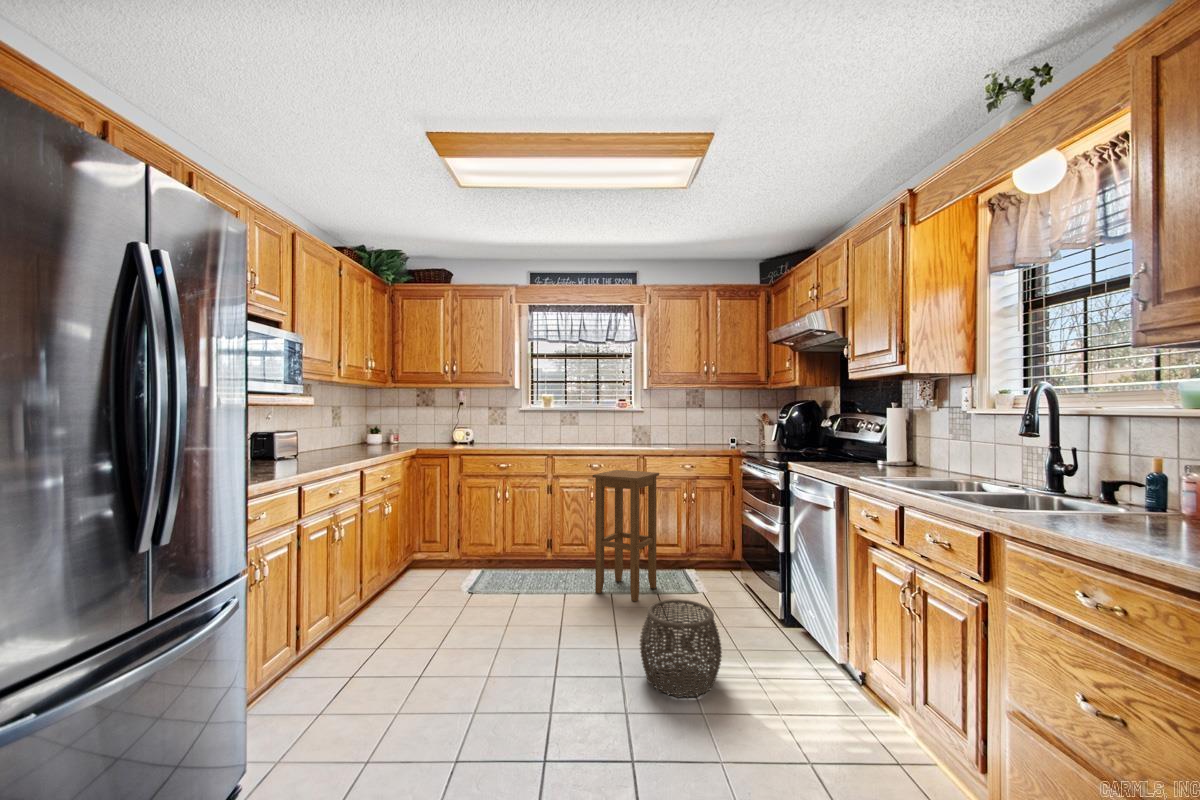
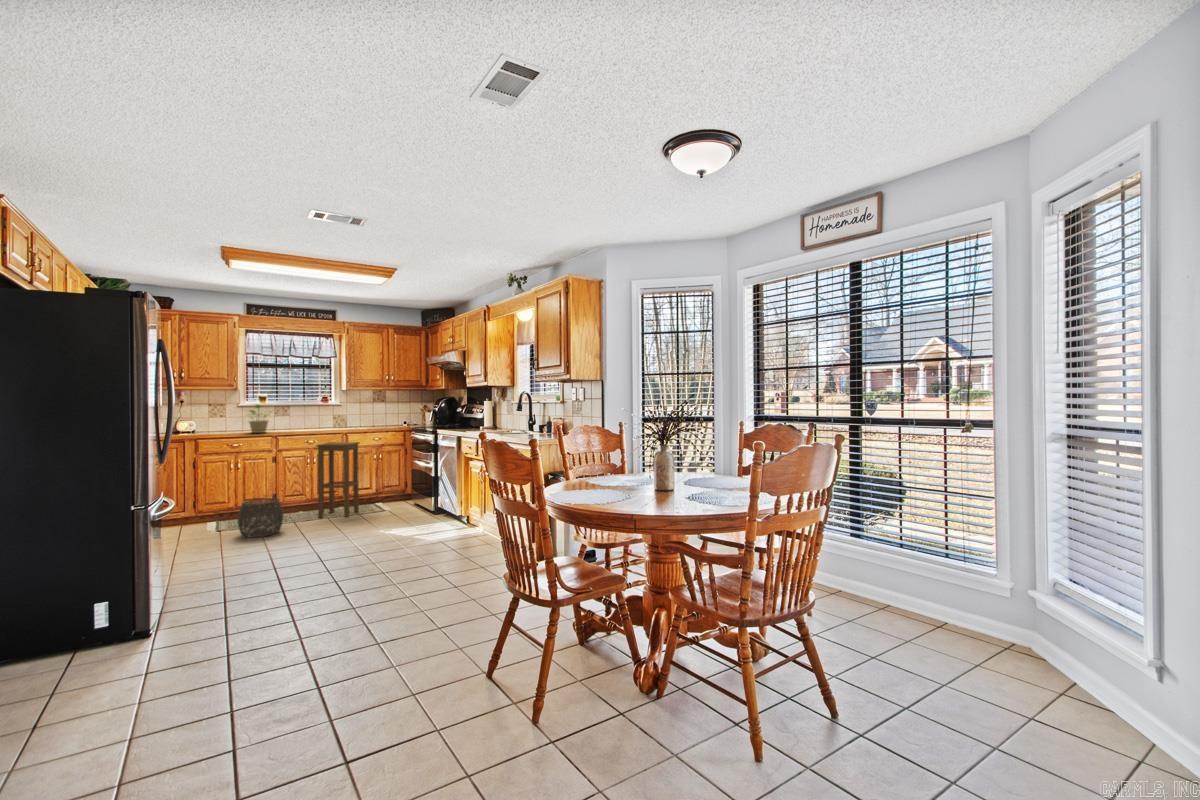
potted plant: none [519,409,551,449] -> present [249,405,271,433]
woven basket: present [640,599,722,697] -> present [238,498,283,538]

